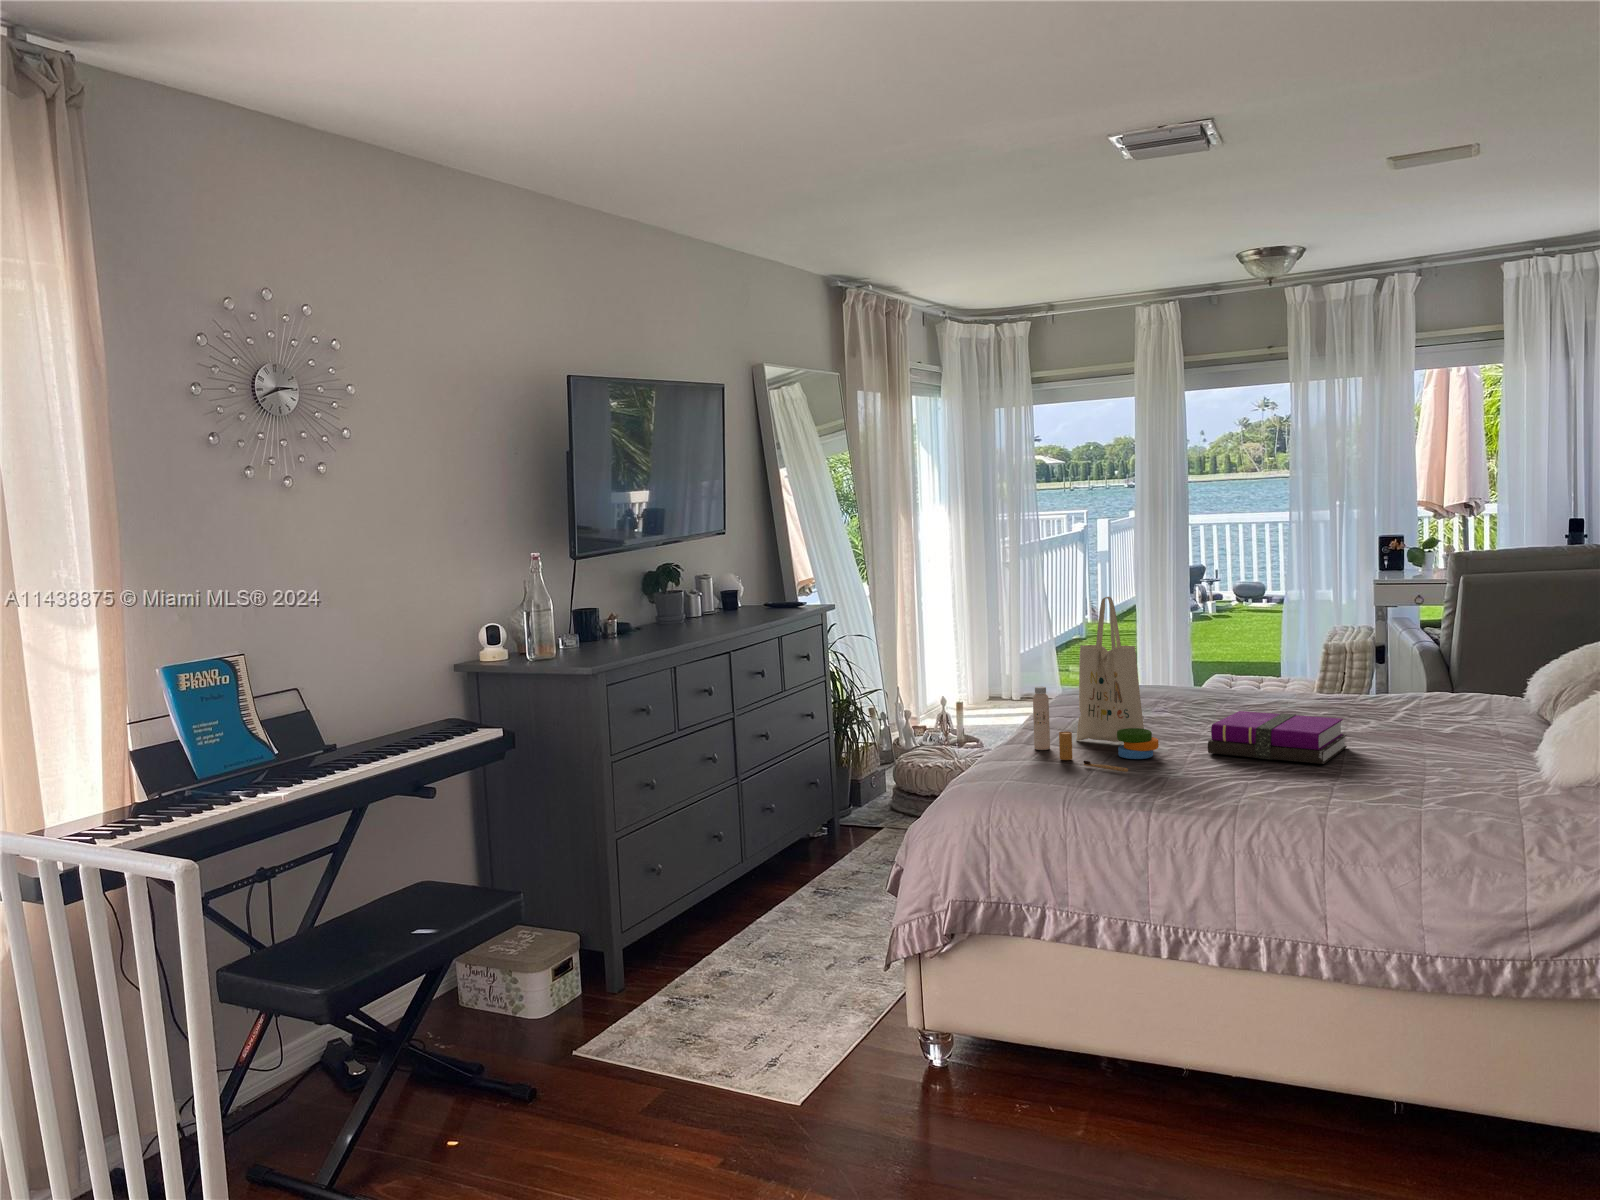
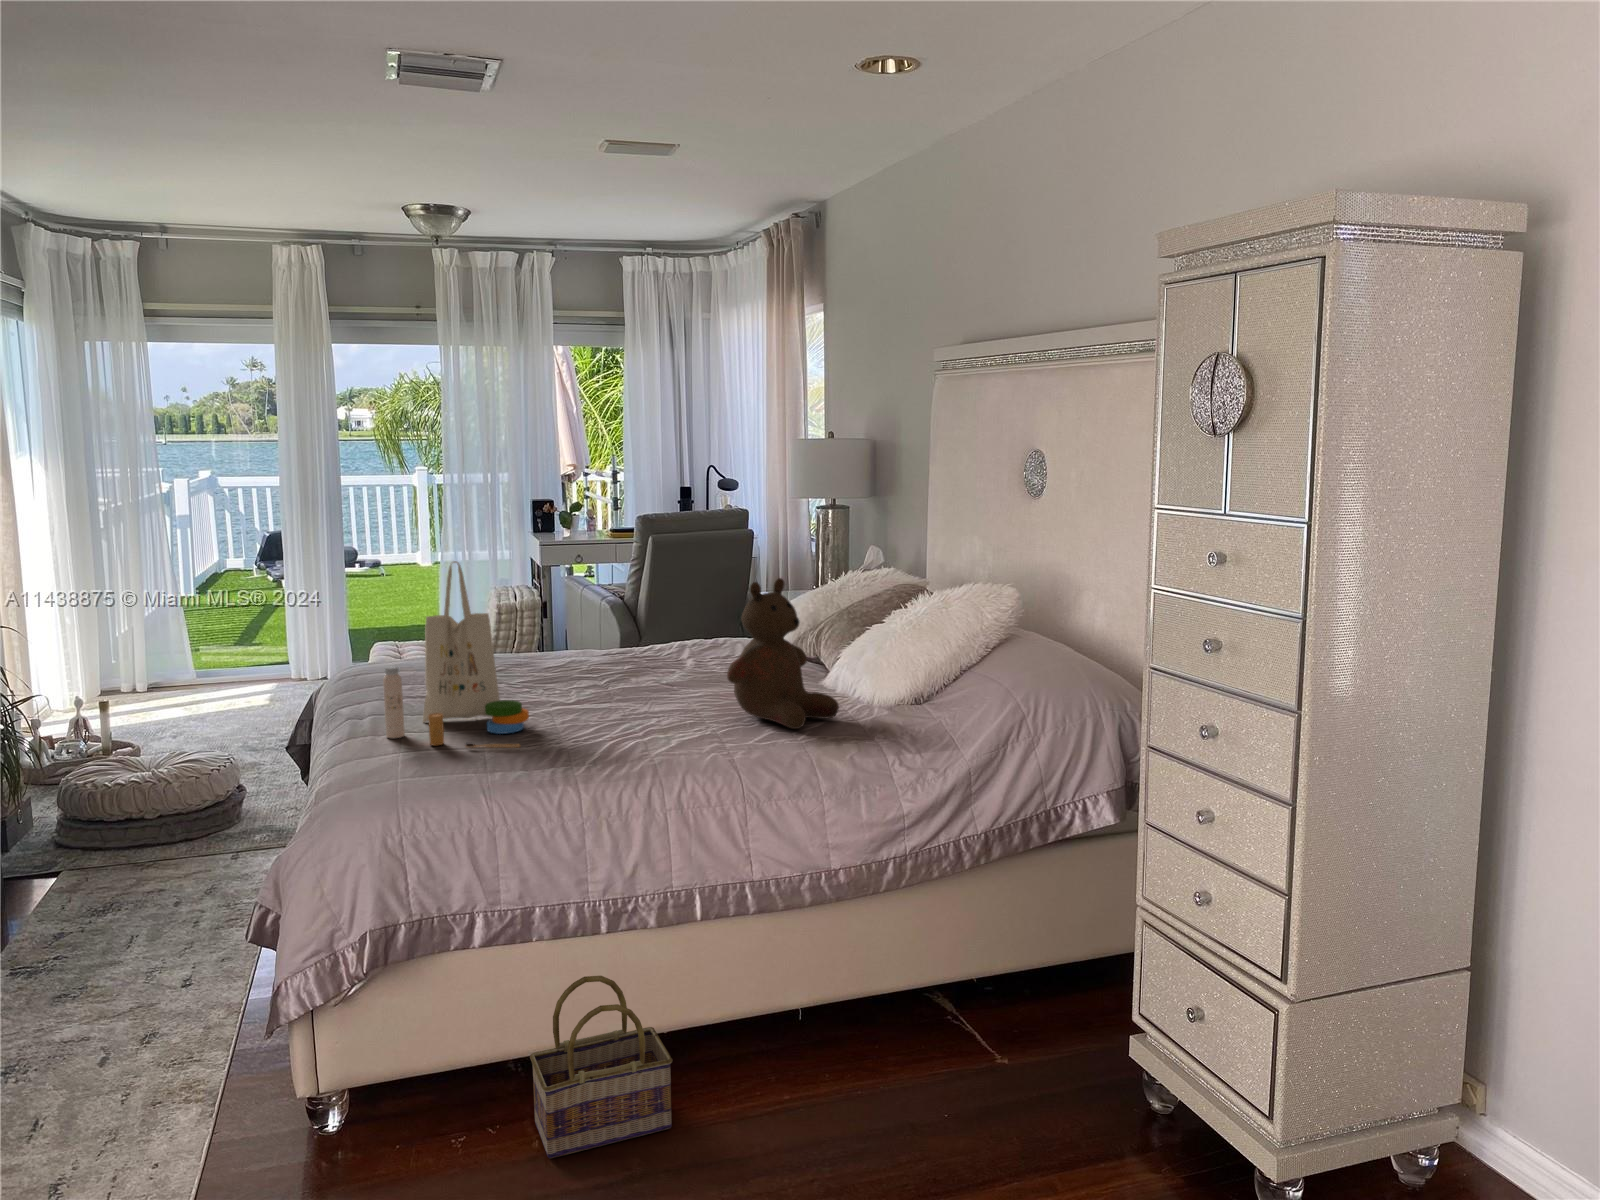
teddy bear: none [1354,627,1499,797] -> present [727,578,839,729]
notebook: present [1208,711,1347,764] -> none [573,668,684,717]
basket: none [1075,994,1209,1167] -> present [530,976,672,1158]

